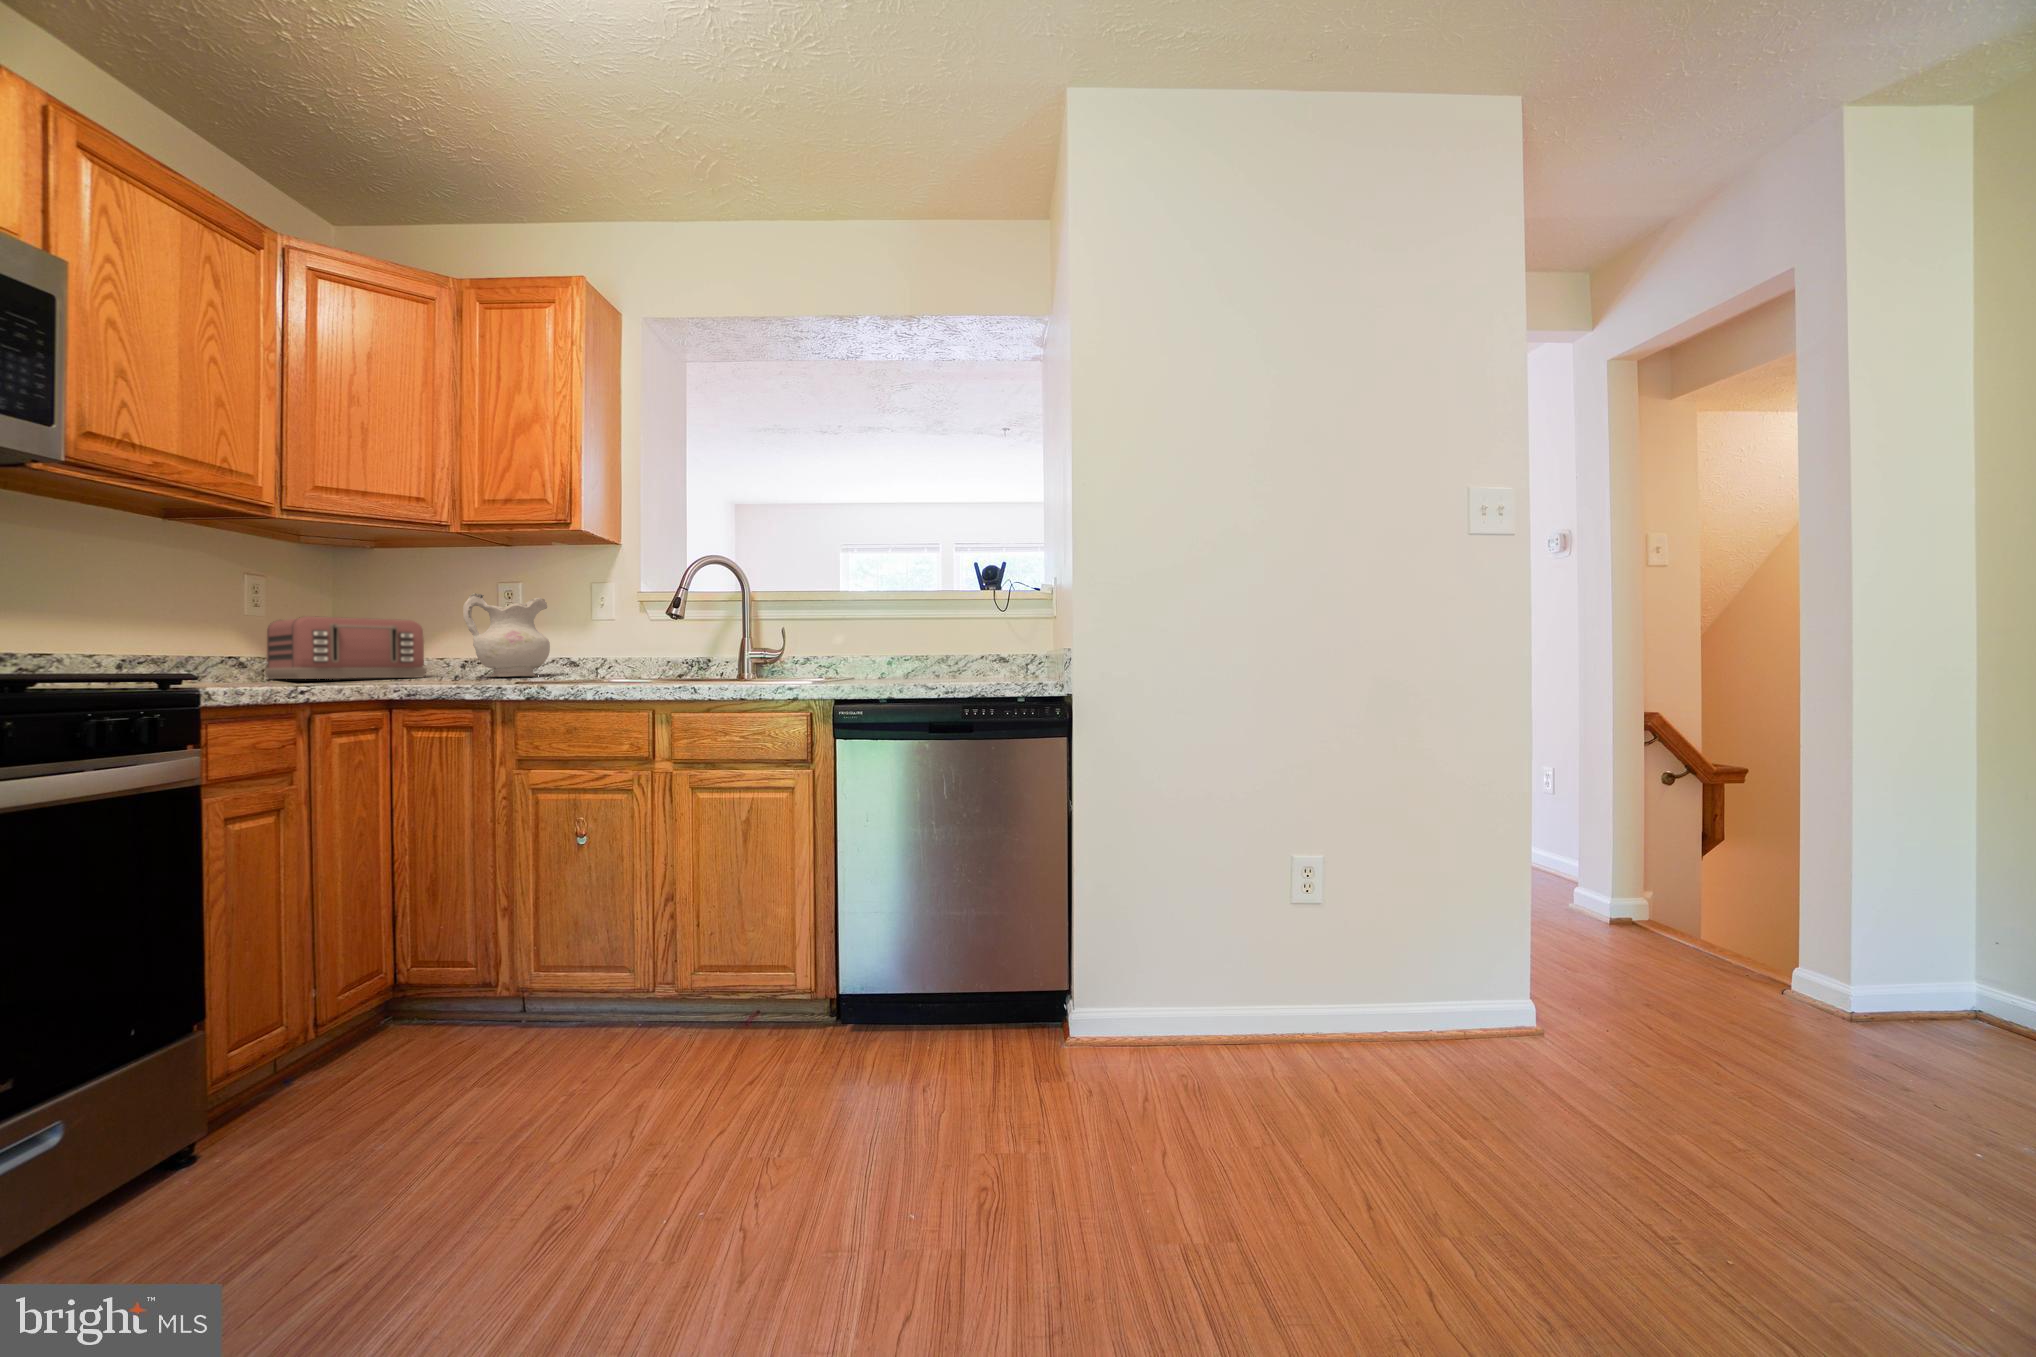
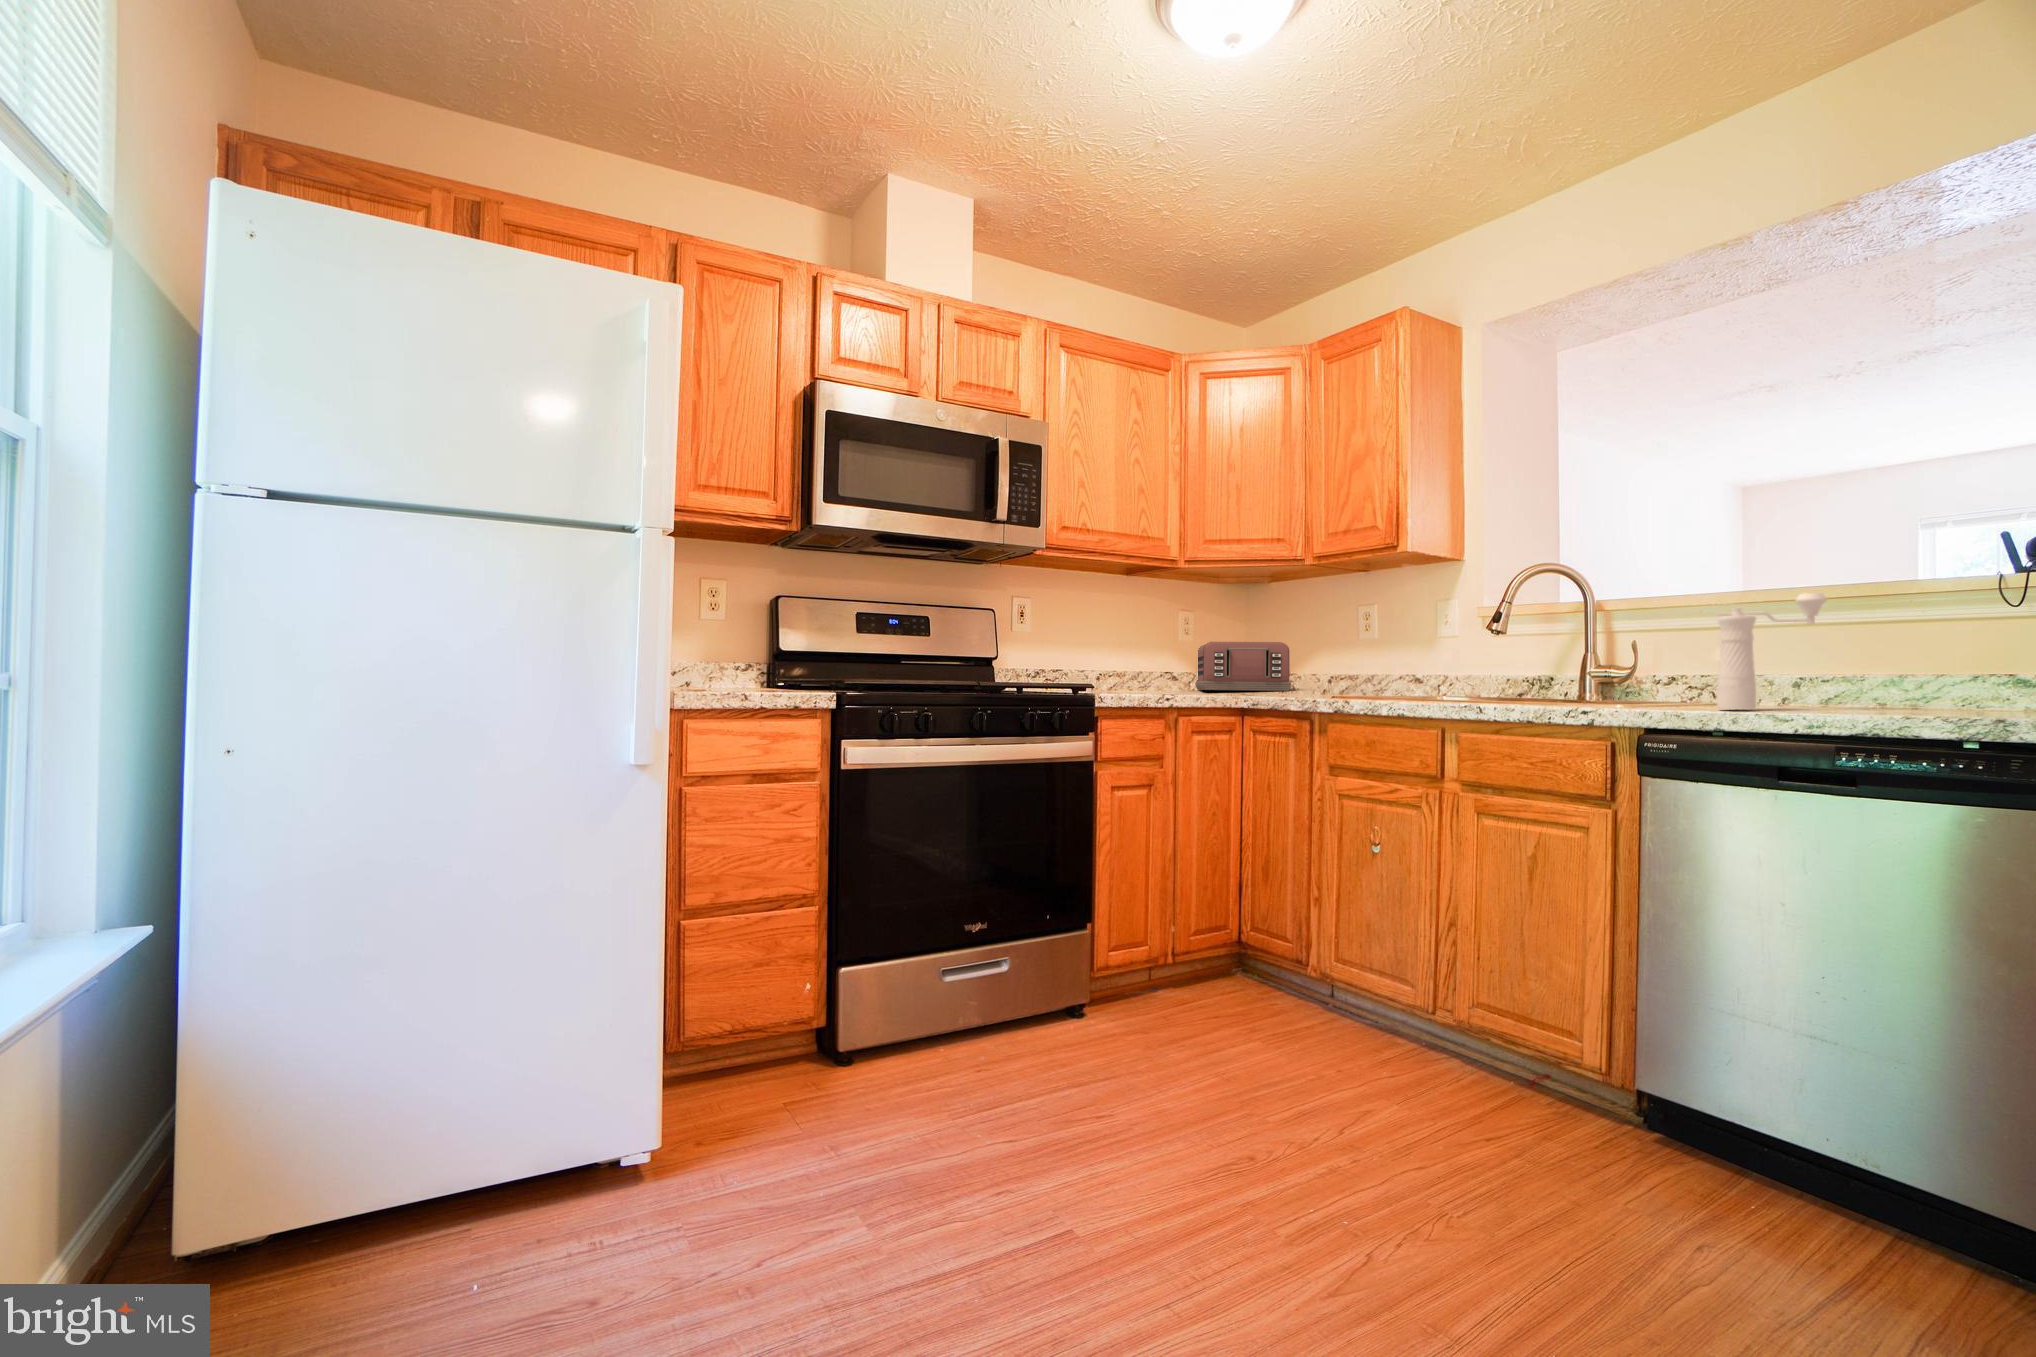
ceramic pitcher: present [463,593,550,677] -> none [1313,617,1384,692]
pepper mill: none [884,599,941,682] -> present [1716,593,1826,709]

